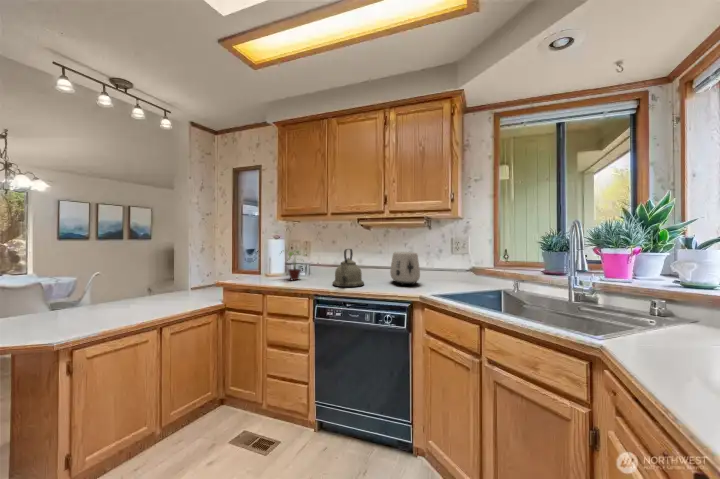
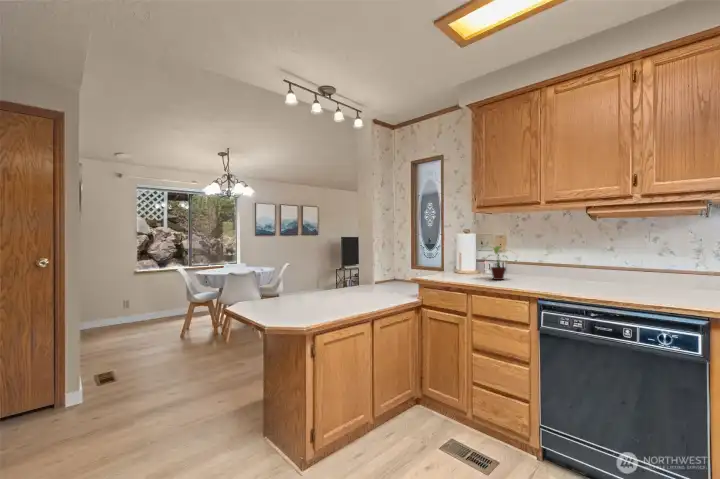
kettle: present [333,249,364,287] -> none [557,244,604,292]
toaster: present [390,252,420,285] -> none [639,248,699,294]

